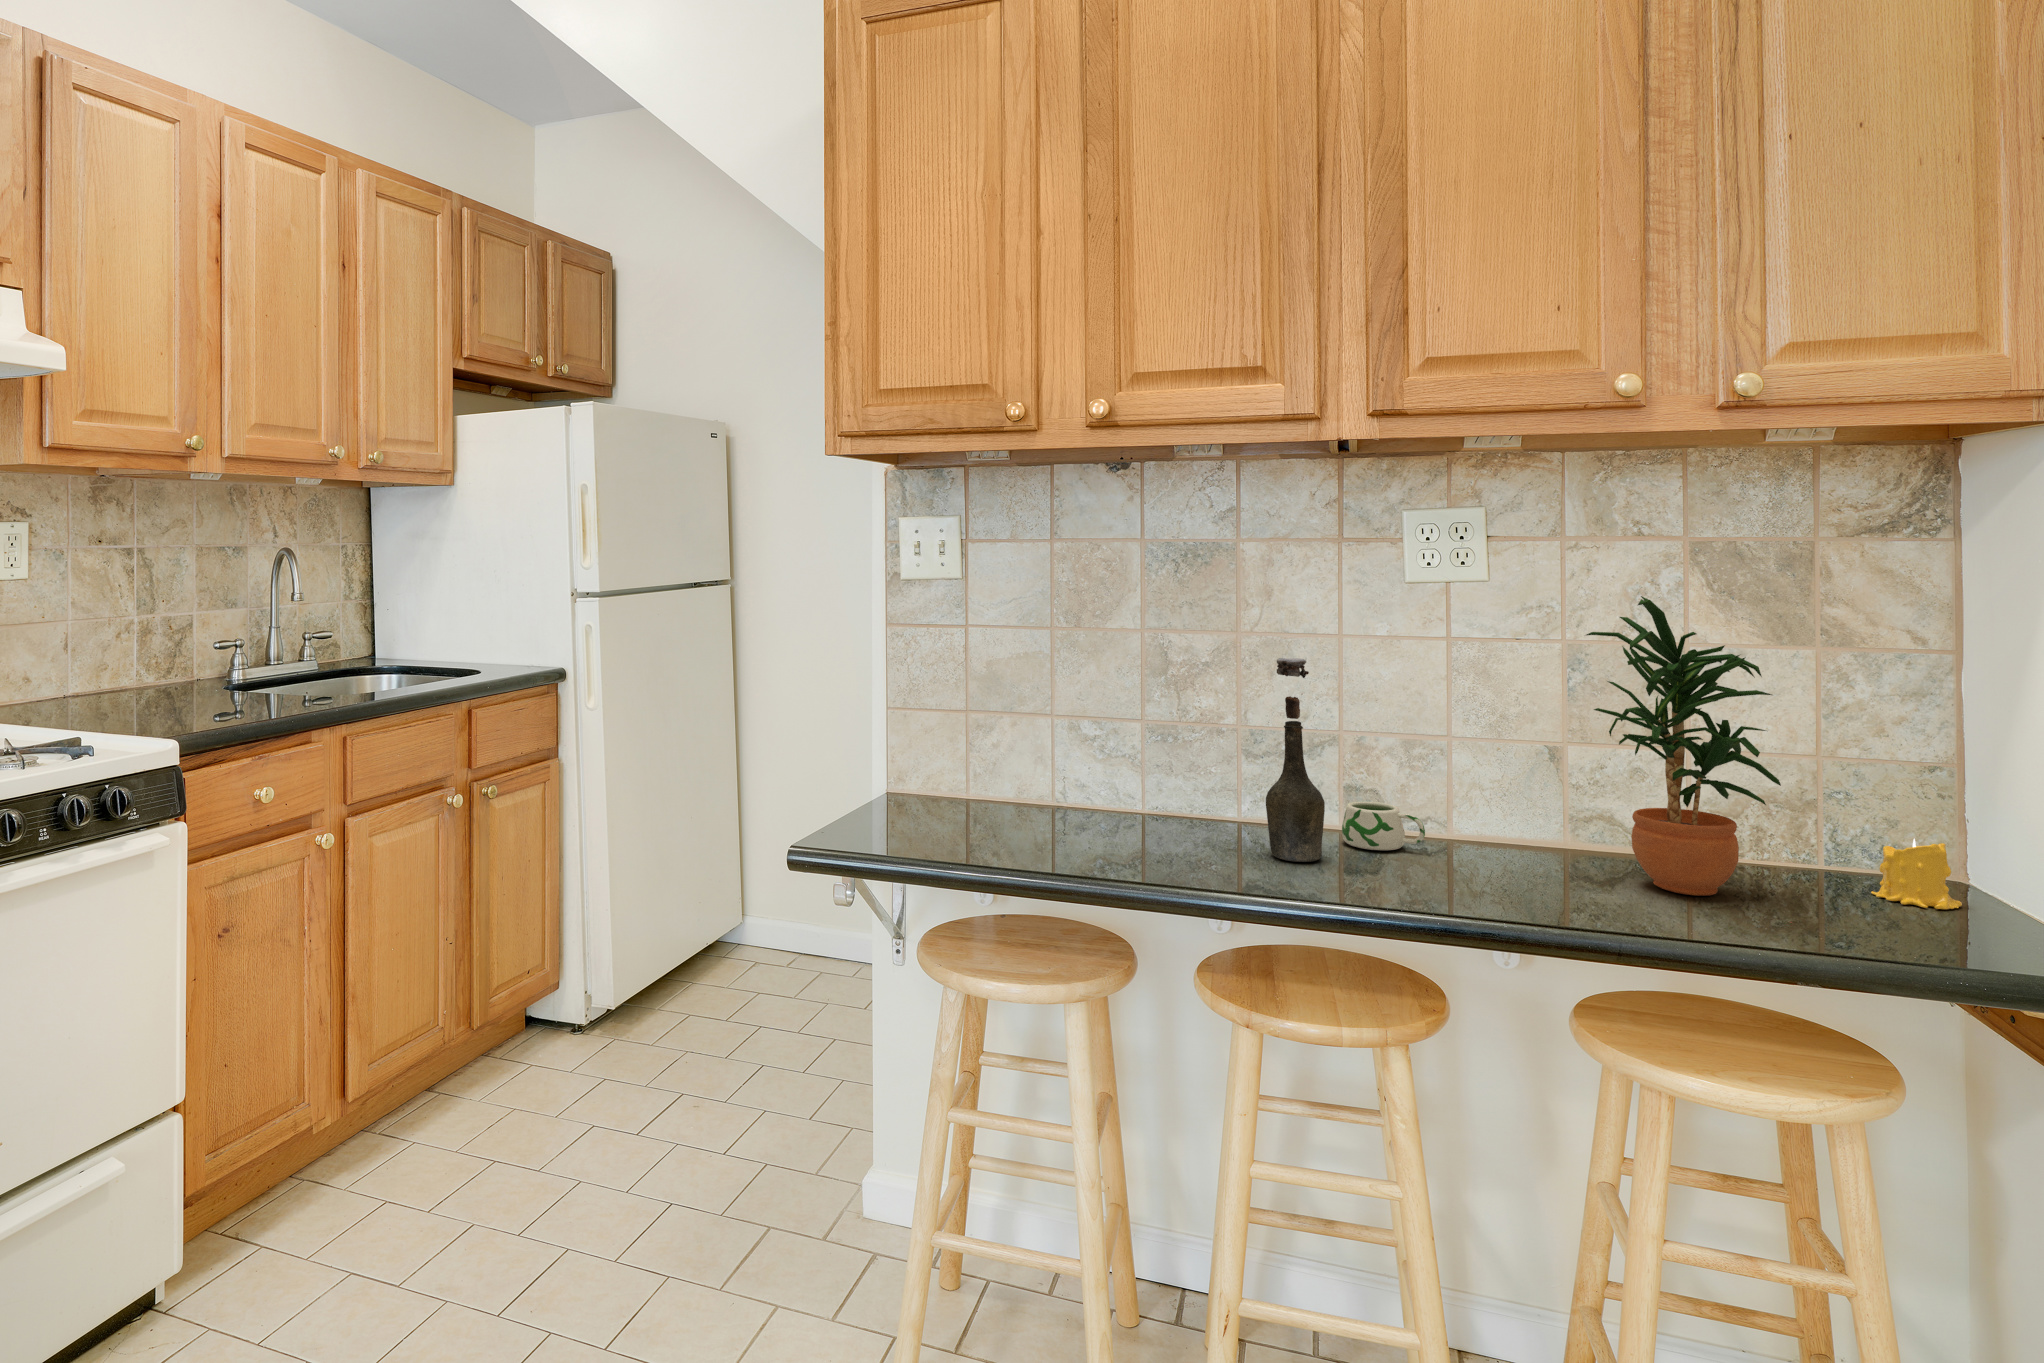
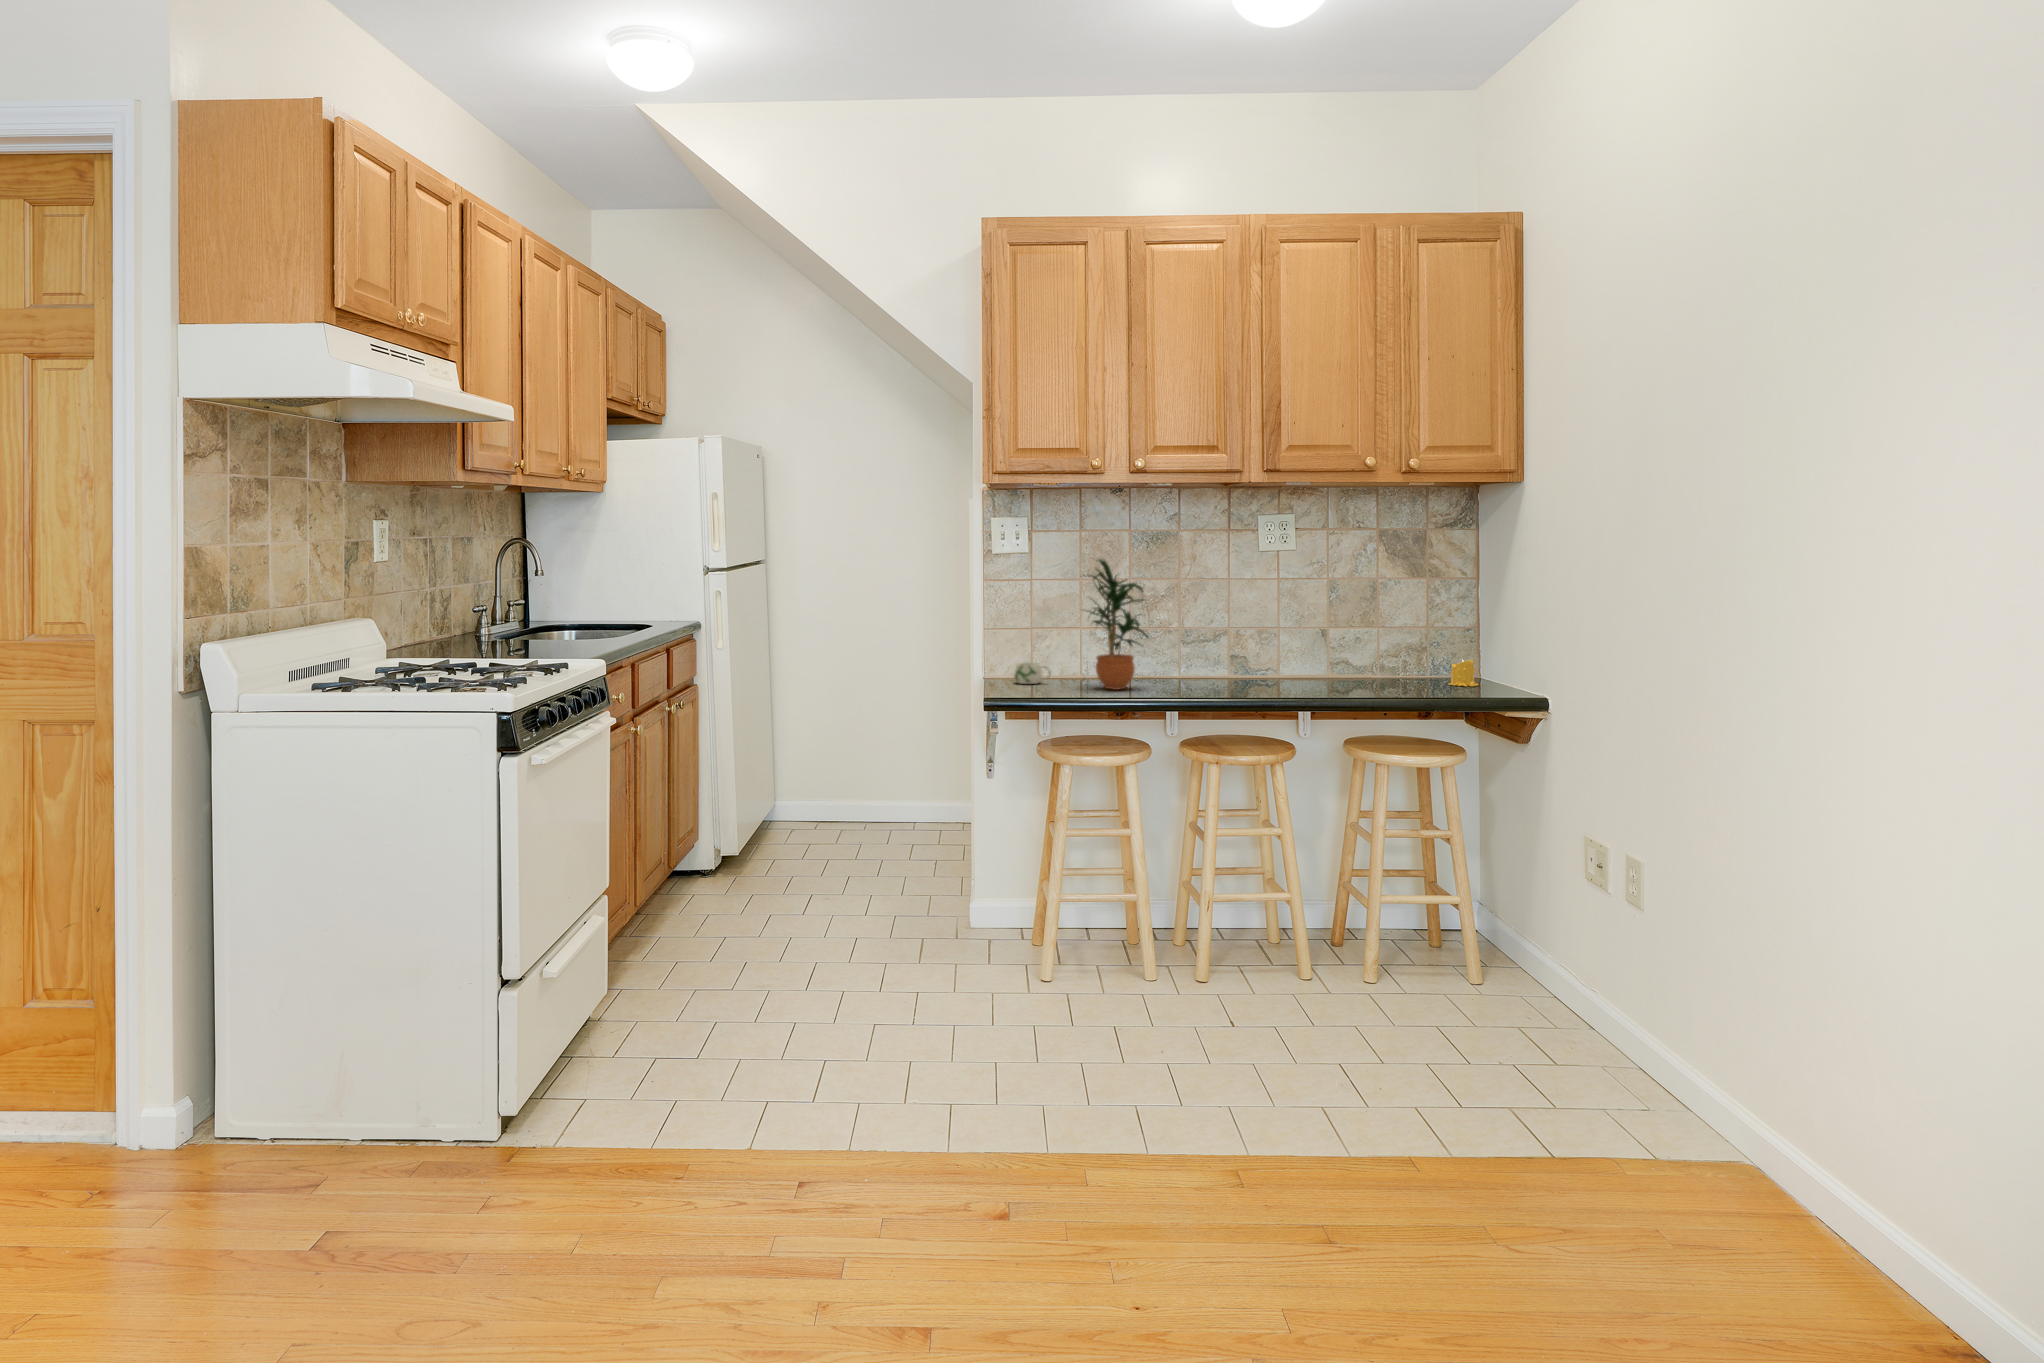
potted plant: present [1586,596,1781,896] -> present [1086,559,1148,690]
bottle: present [1266,658,1325,862] -> none [1208,590,1236,689]
mug: present [1342,801,1425,850] -> present [1014,662,1051,684]

